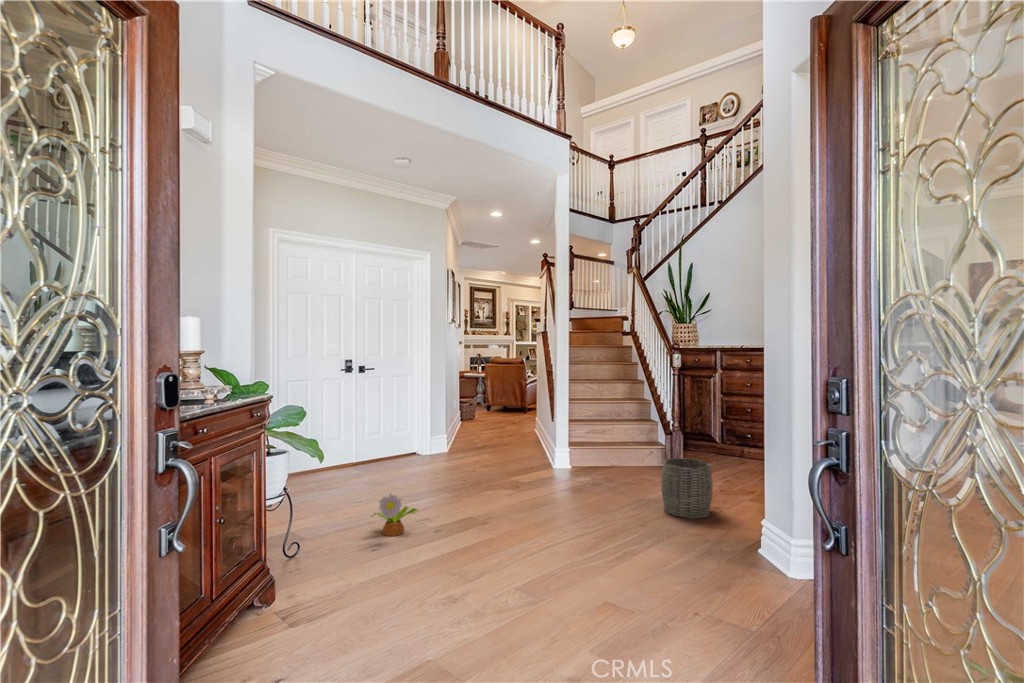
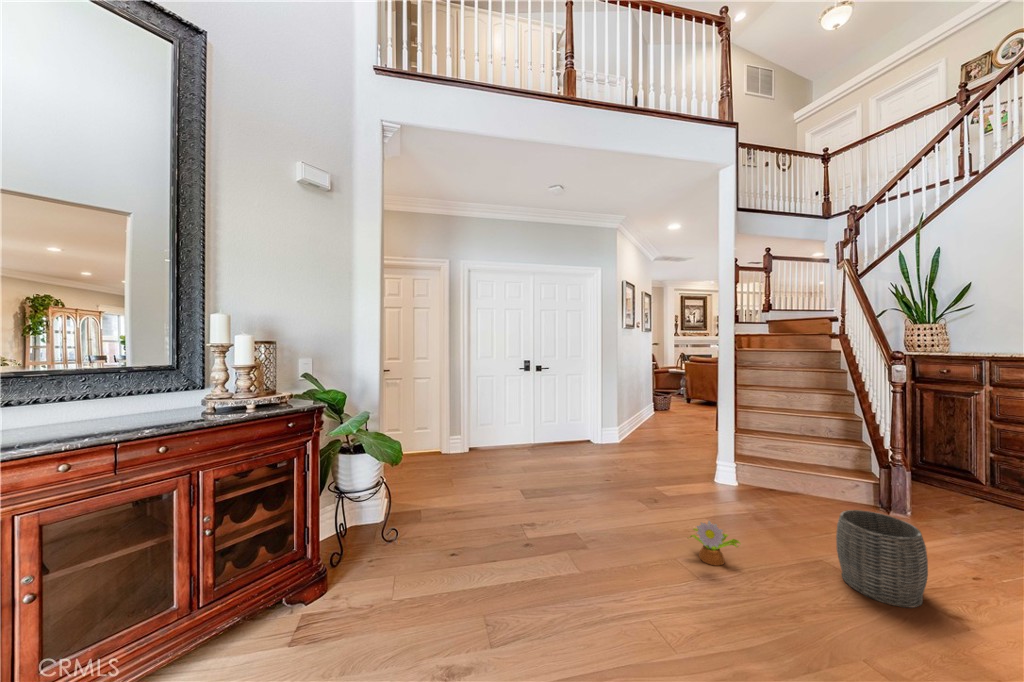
decorative plant: present [374,494,418,536] -> present [691,521,741,566]

